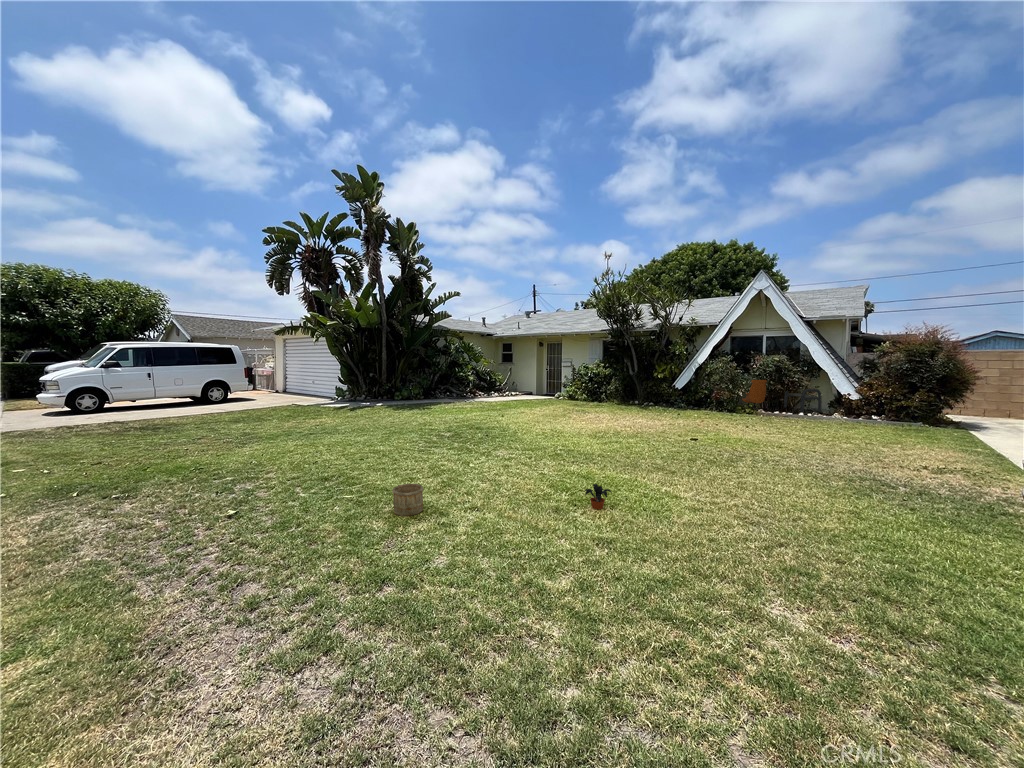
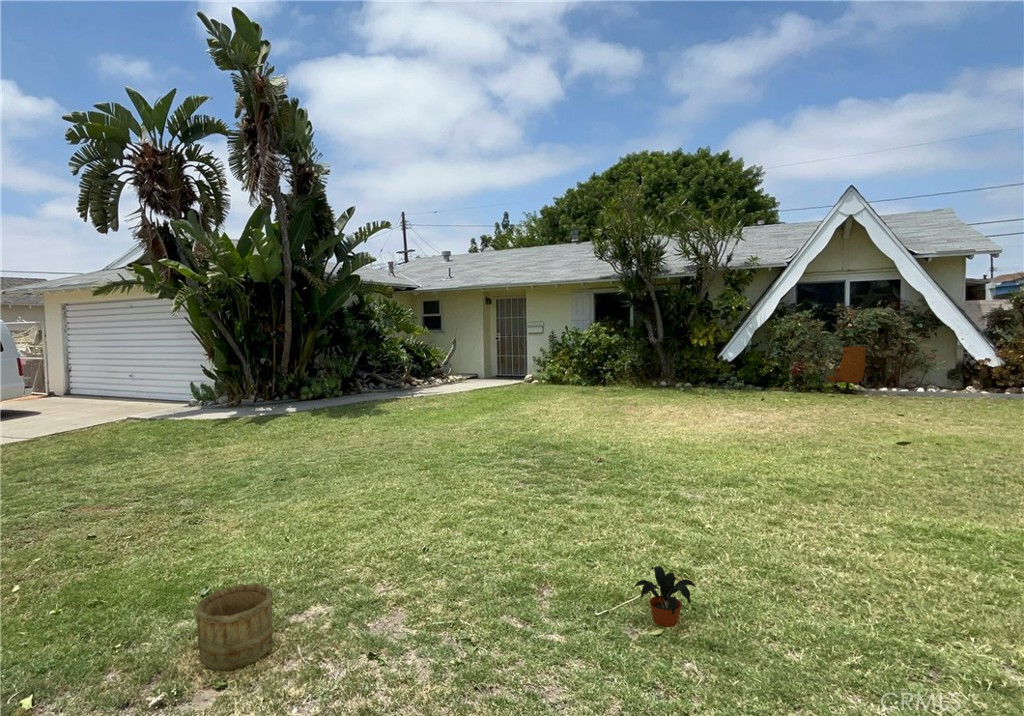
bench: present [784,389,822,412] -> none [888,356,948,394]

